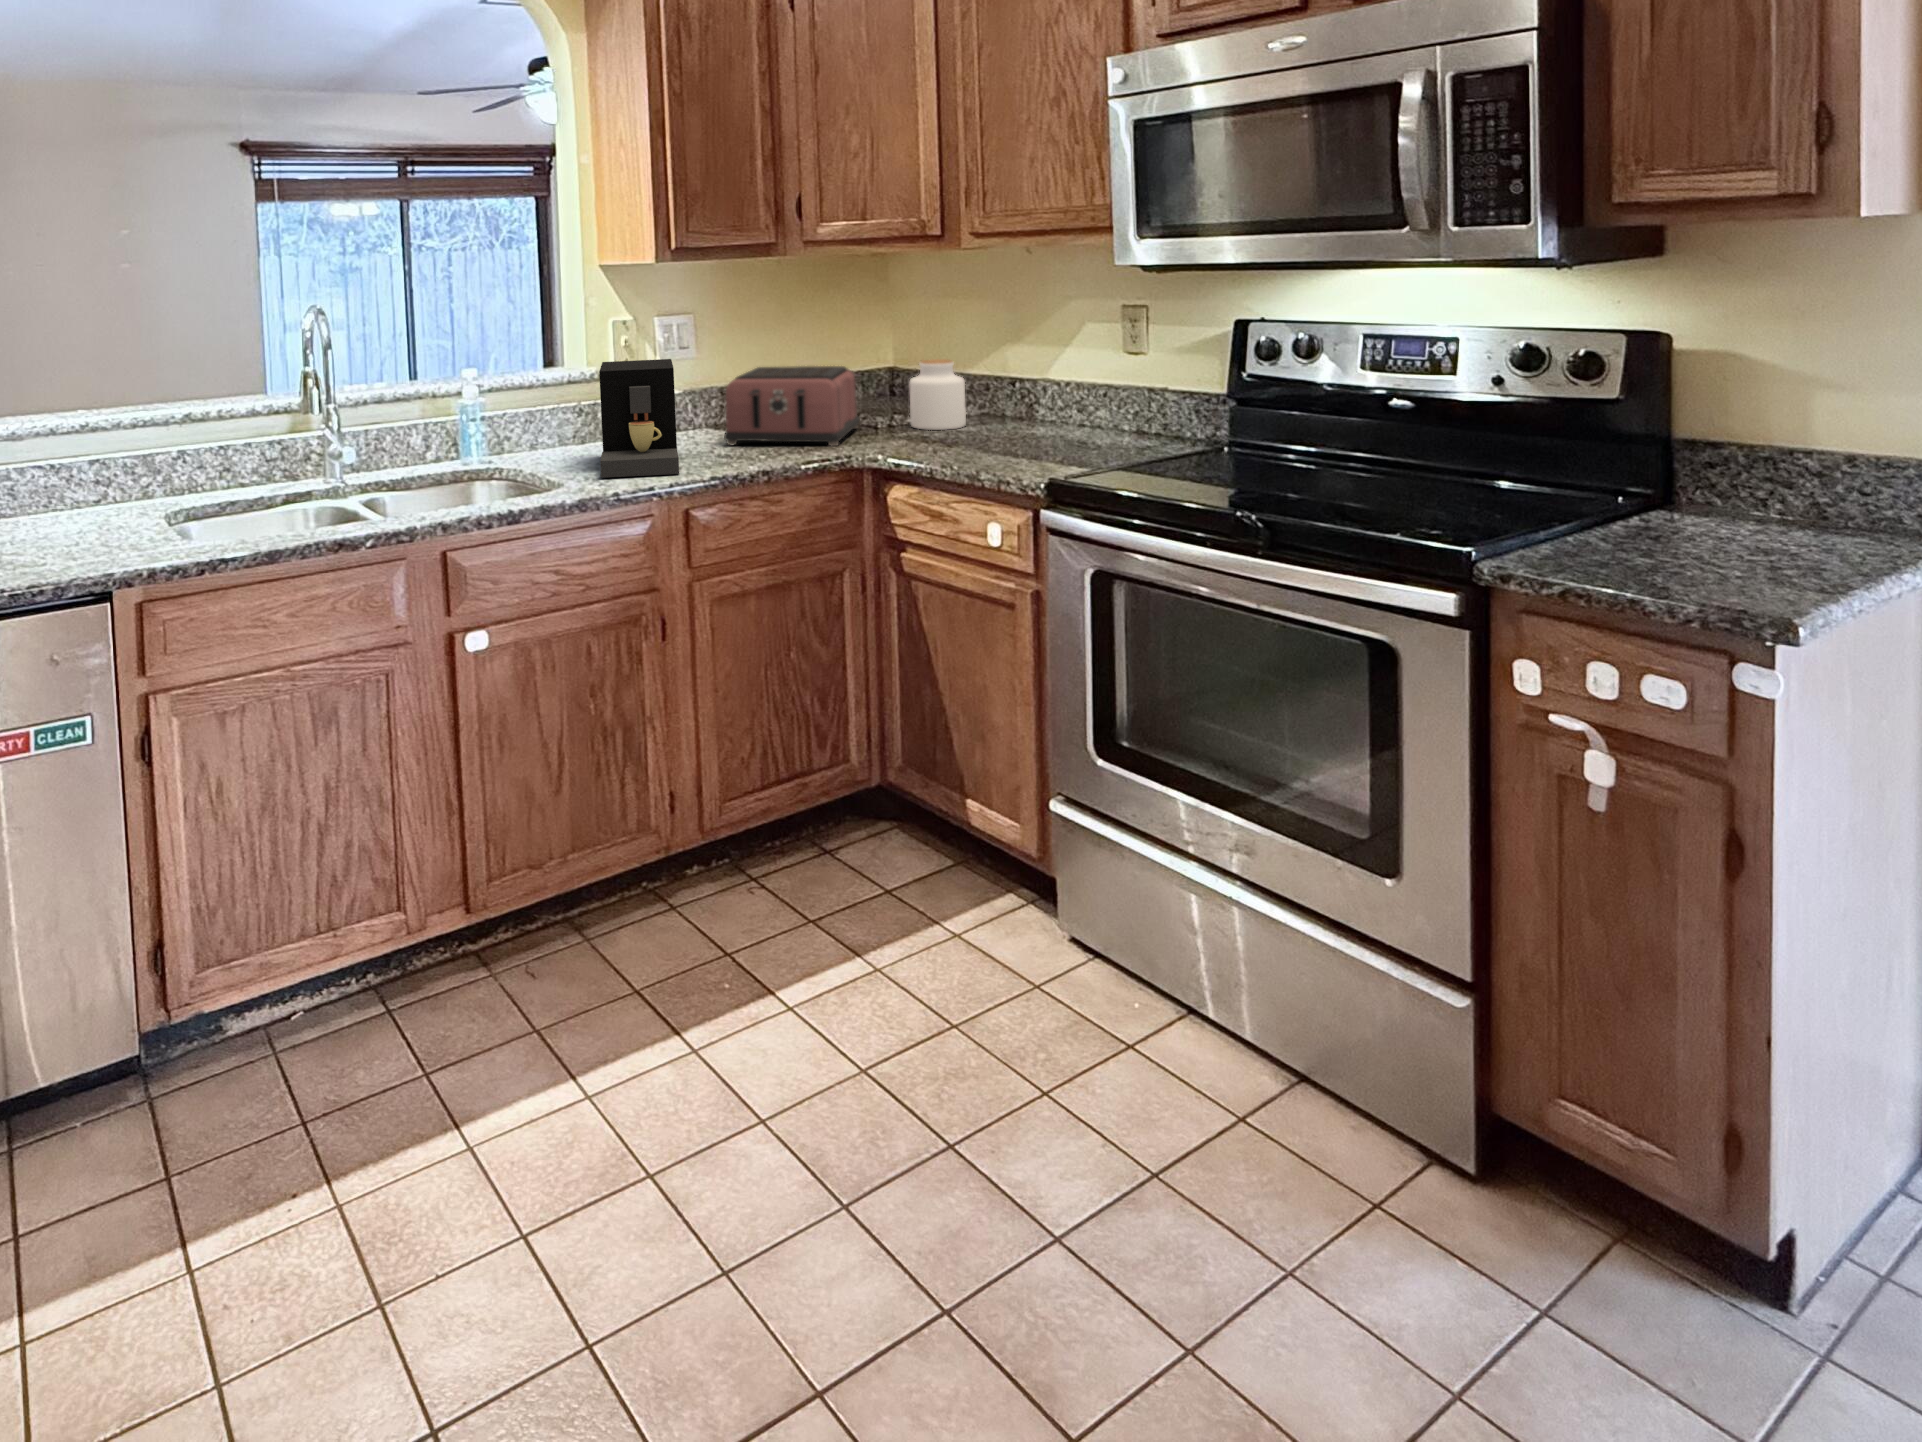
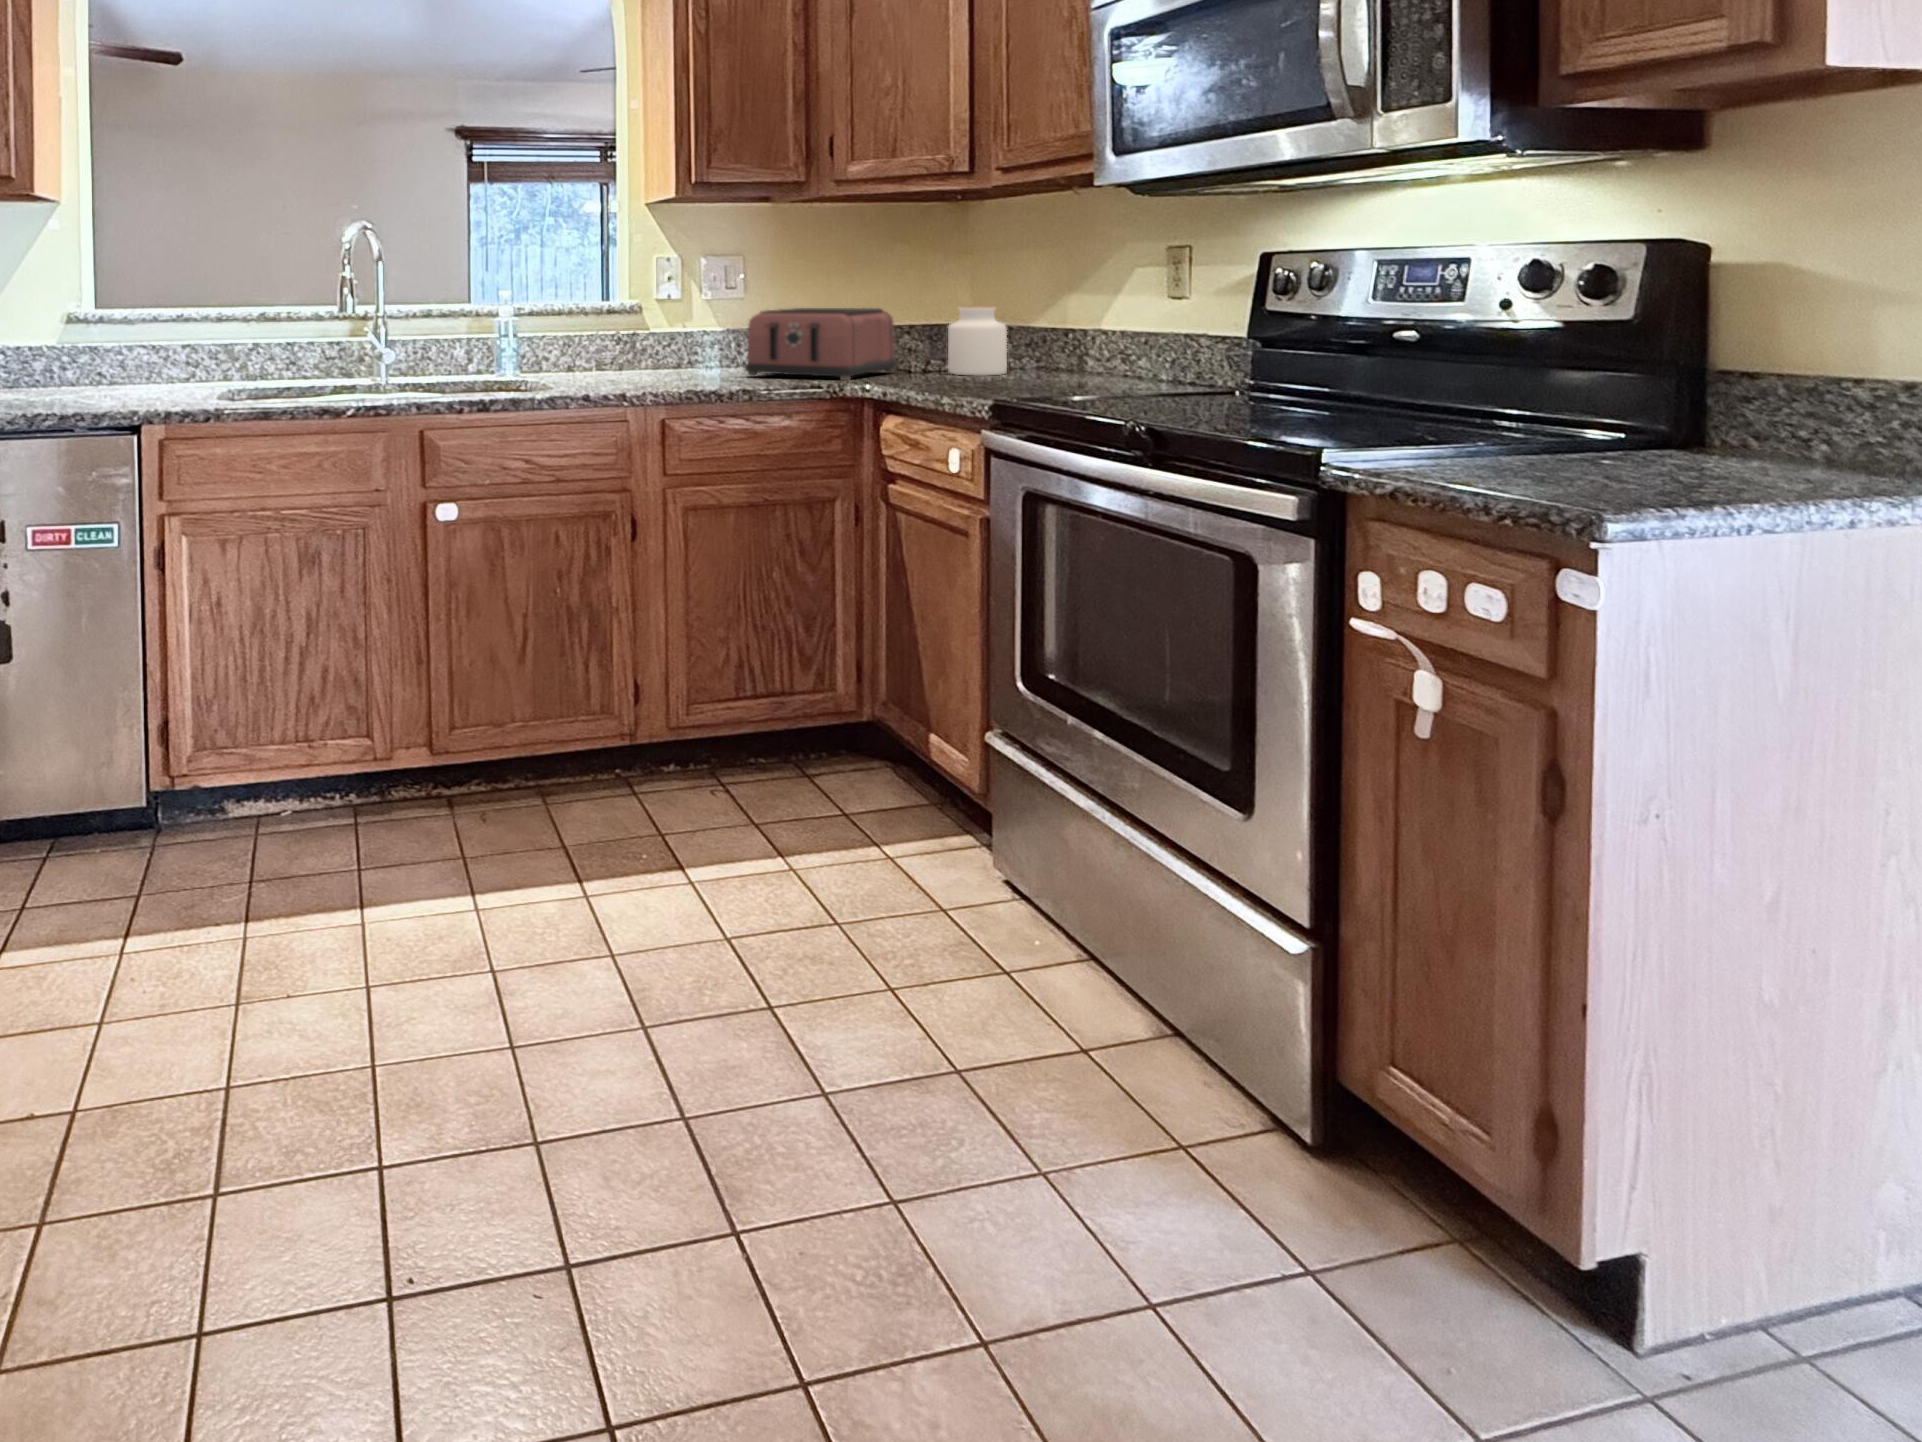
coffee maker: present [599,359,679,478] -> none [592,289,694,387]

